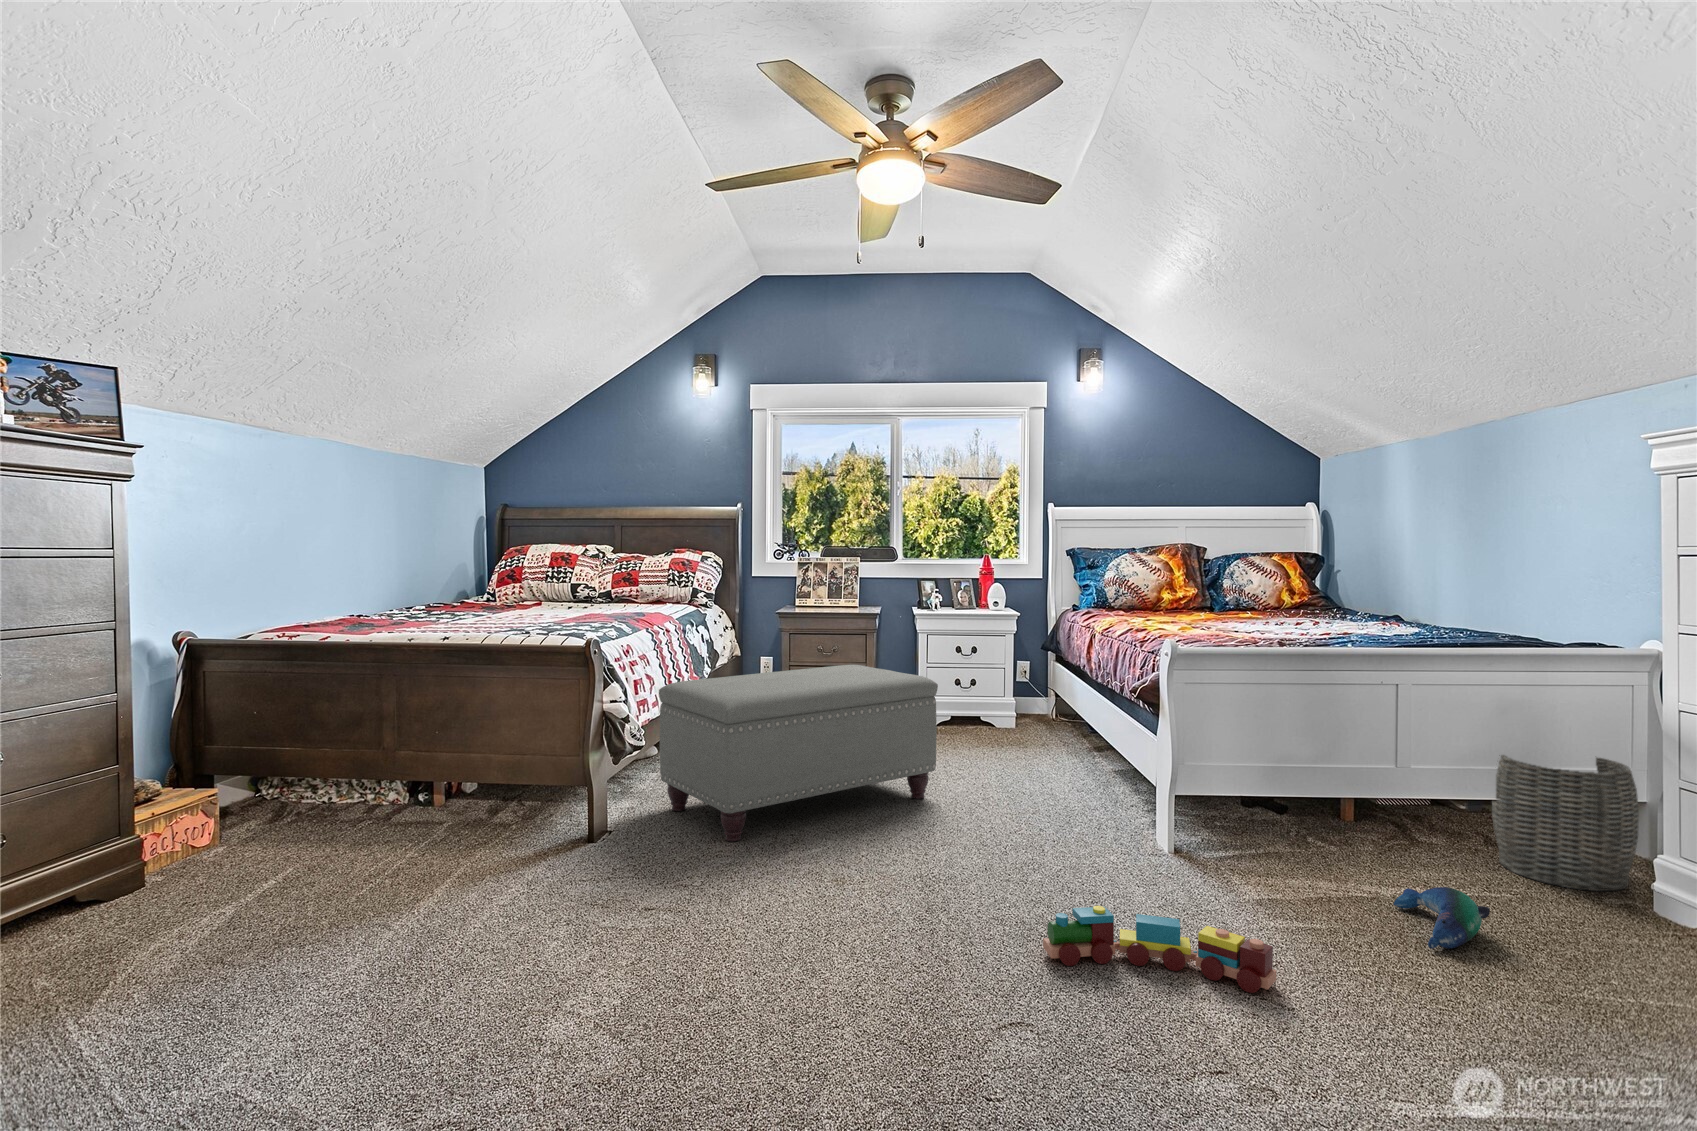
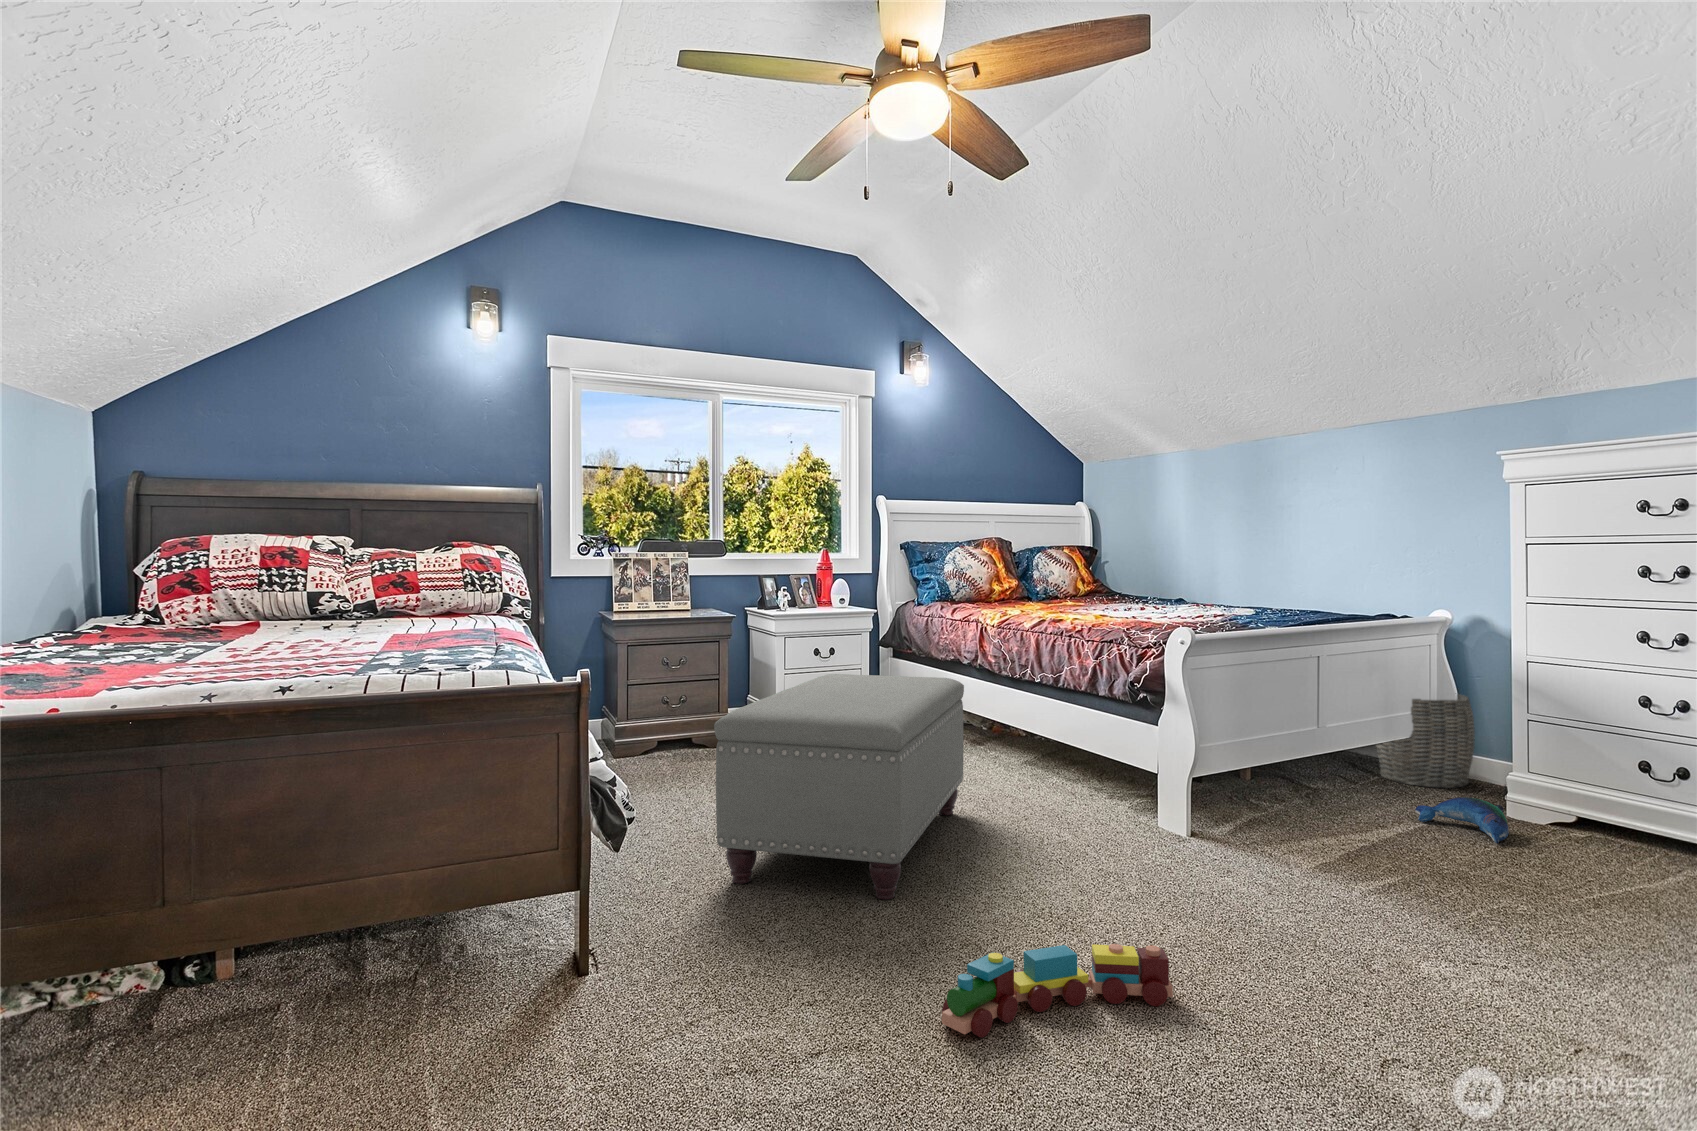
toy train: present [1043,906,1276,993] -> present [942,944,1173,1038]

